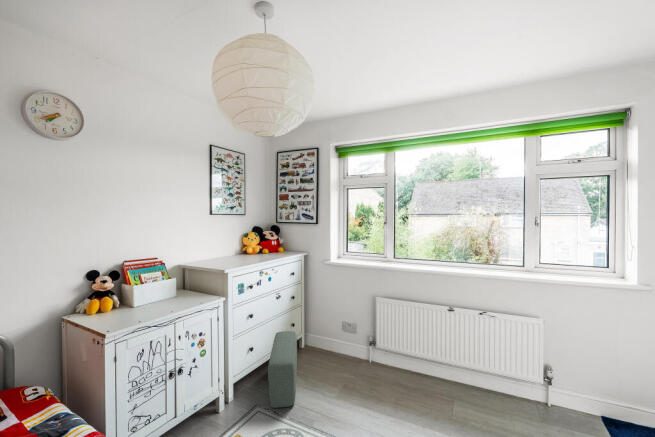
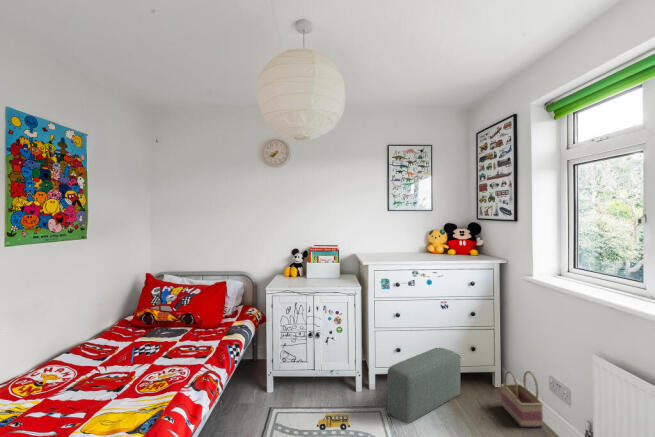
basket: none [322,324,352,362] -> present [501,371,543,427]

